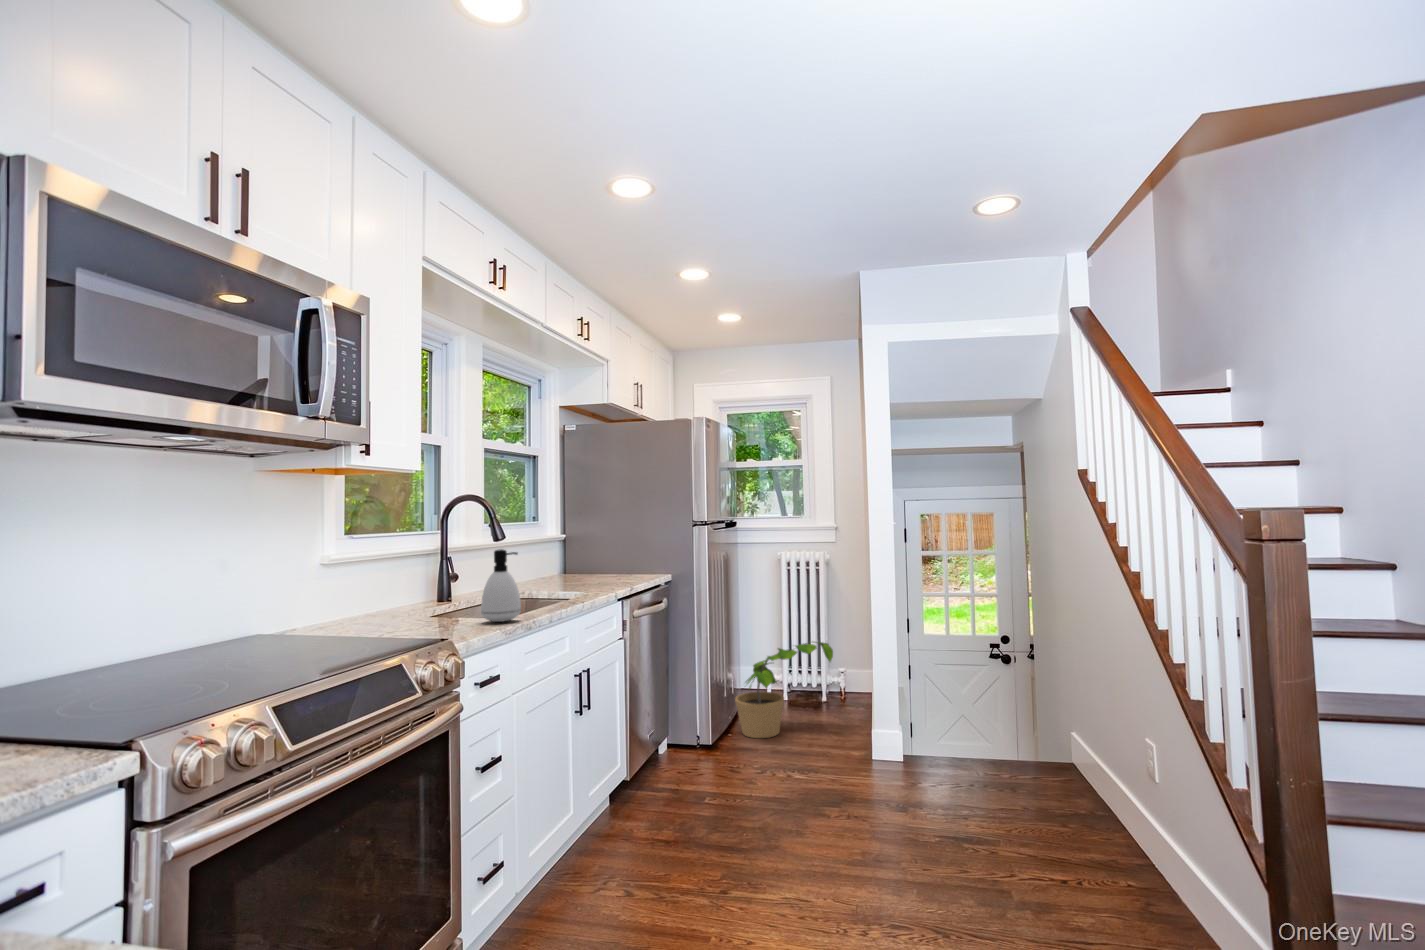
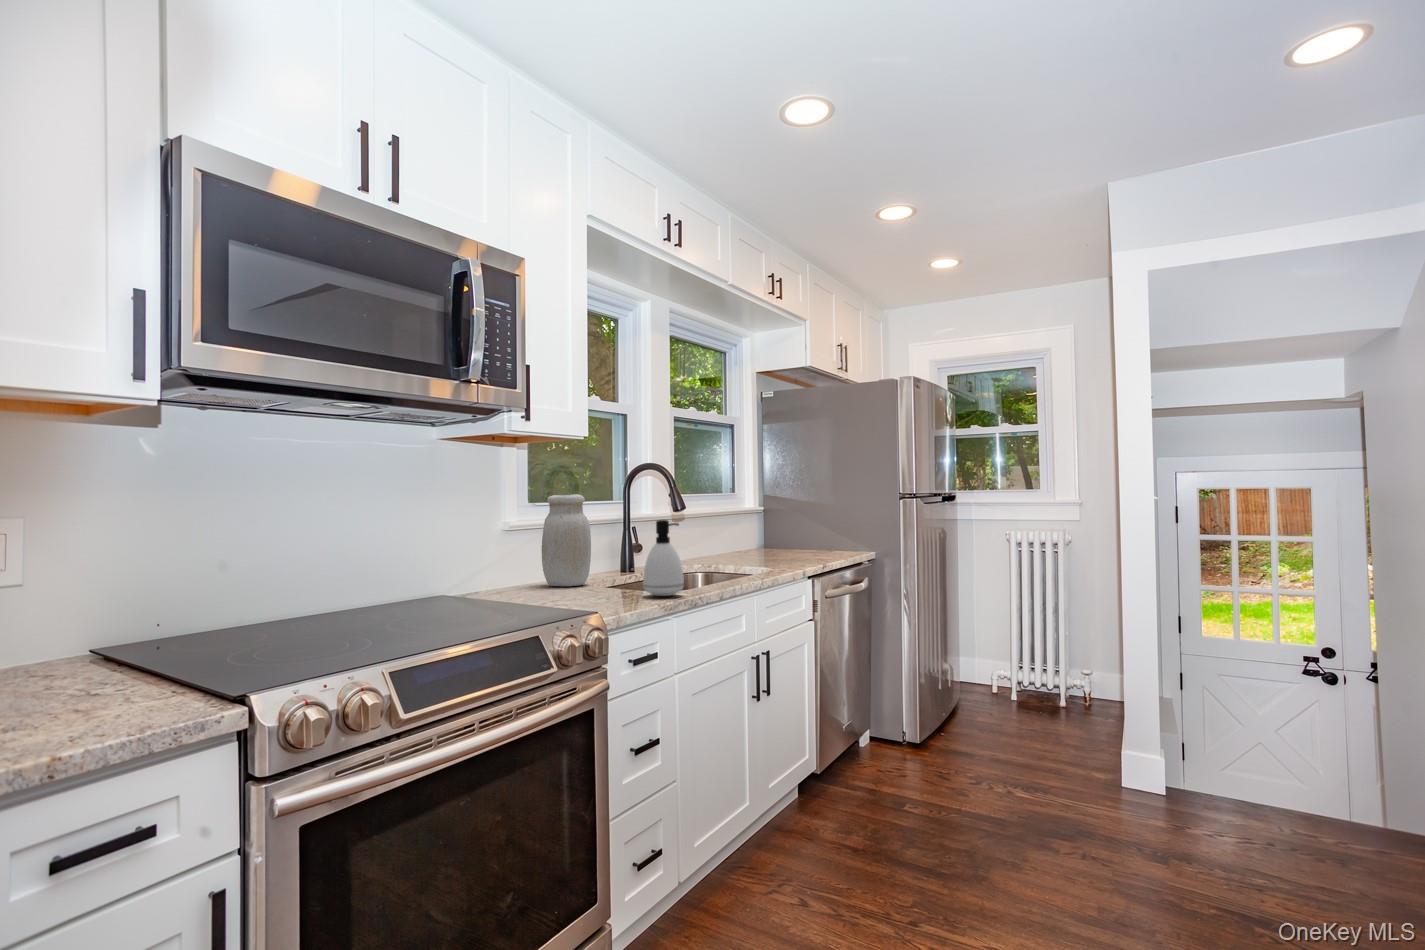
jar: none [364,527,417,620] -> present [541,494,591,586]
potted plant: present [735,642,833,738] -> none [949,638,1073,744]

